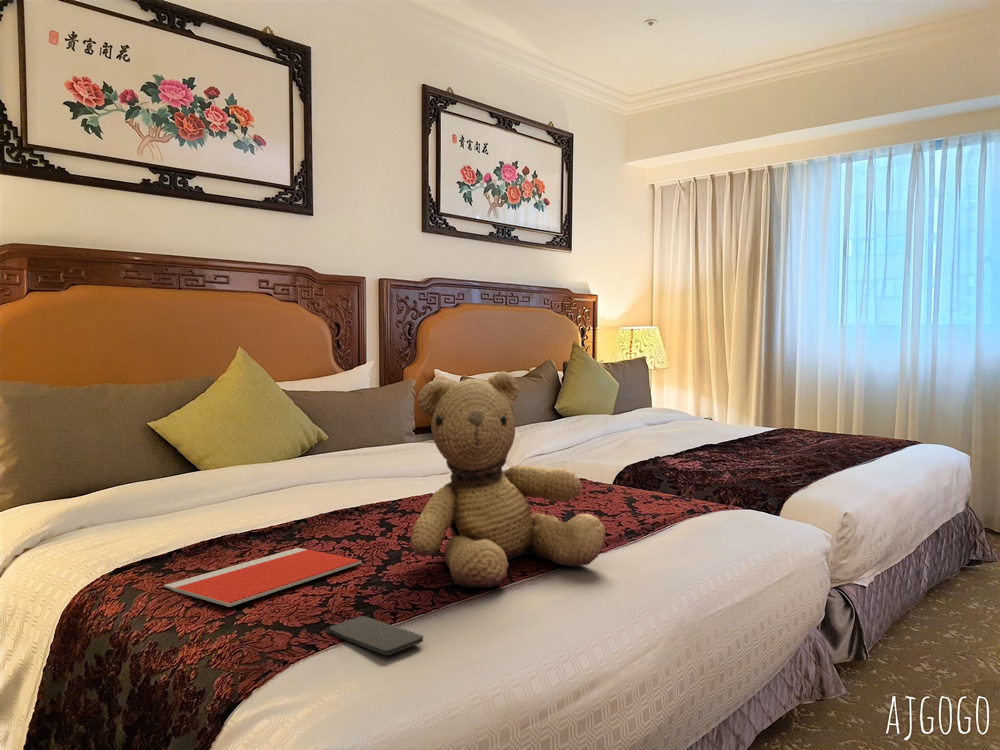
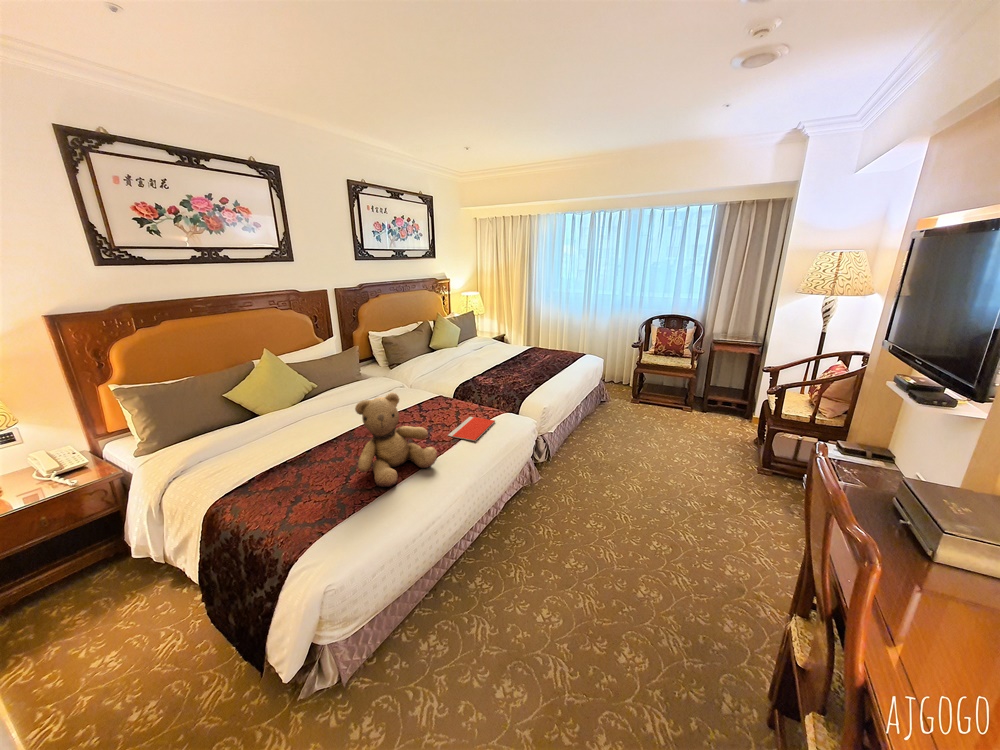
notebook: present [164,548,362,607] -> present [448,417,495,441]
smartphone: present [327,616,423,655] -> none [325,511,364,534]

